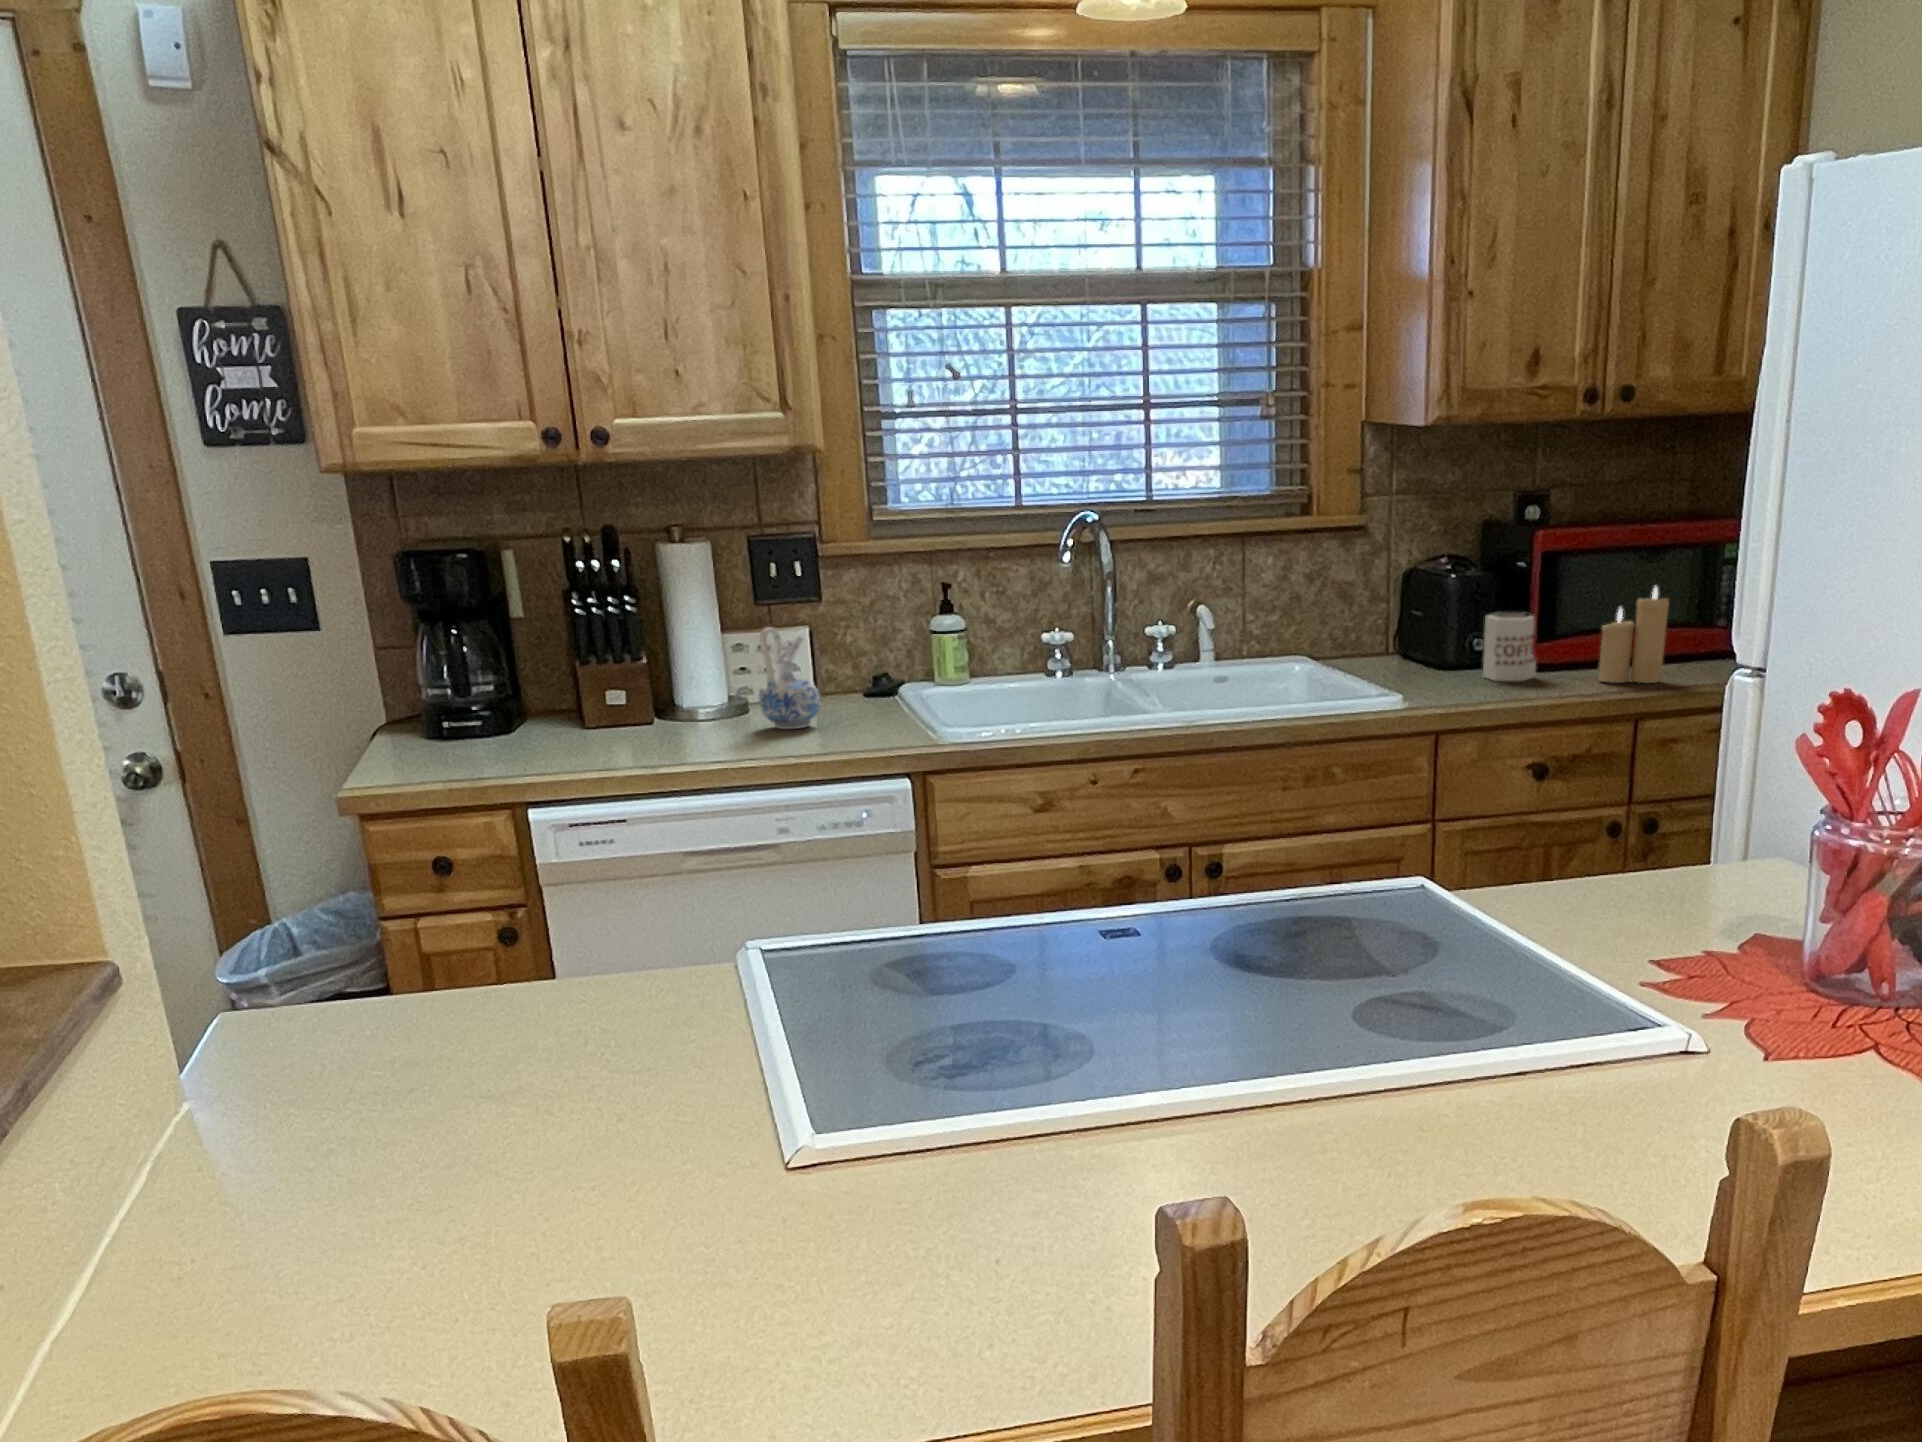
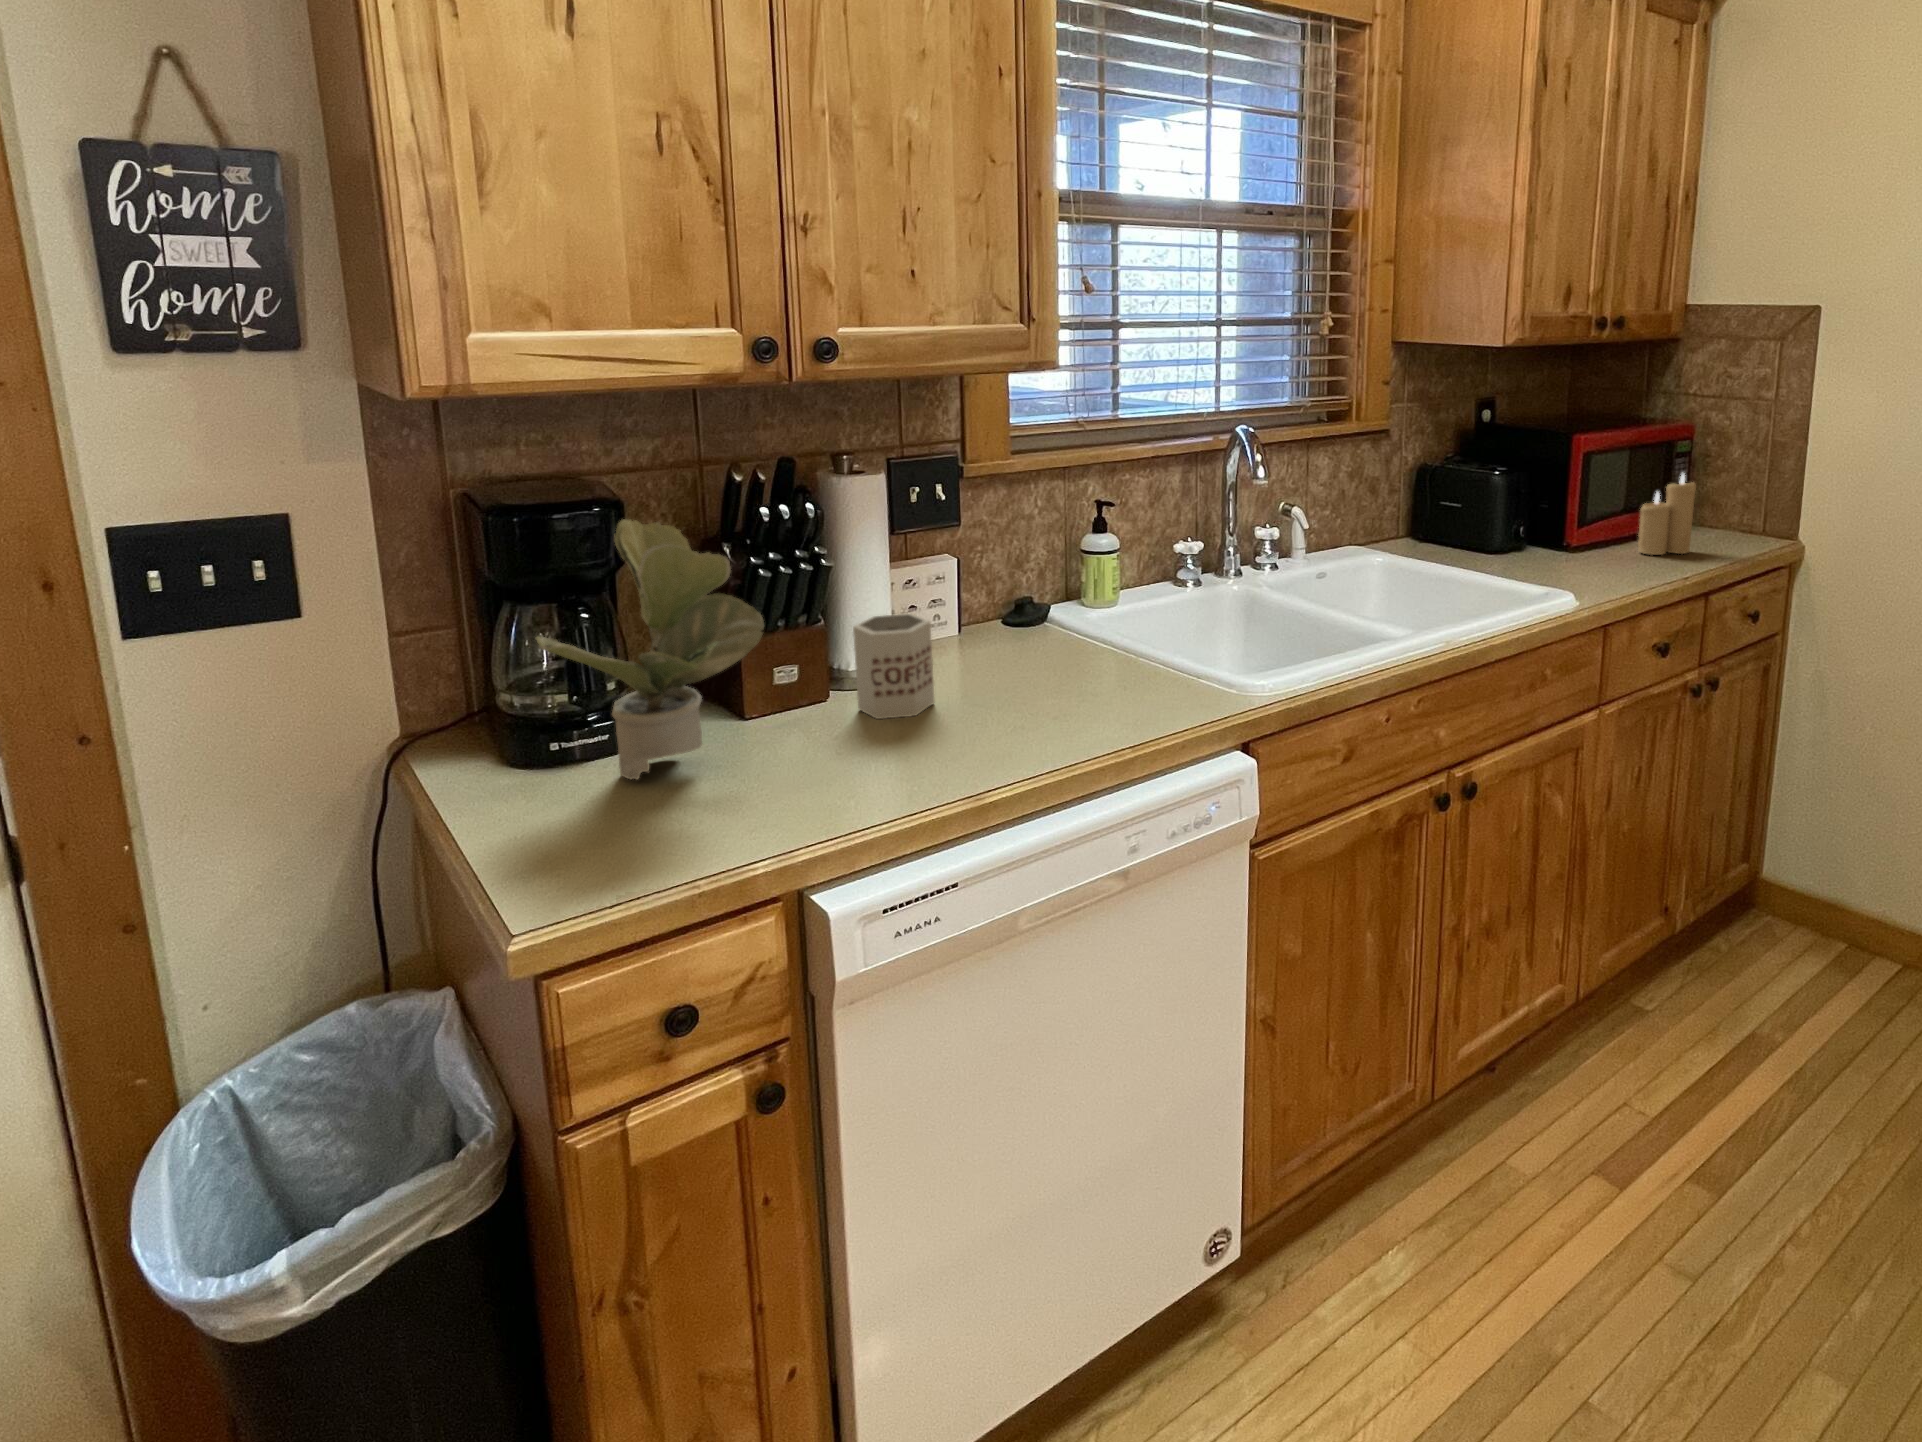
potted plant: none [406,566,564,749] -> present [536,519,764,780]
mug: present [1483,612,1536,681] -> present [853,614,934,719]
ceramic pitcher: present [759,627,821,729] -> none [976,569,1050,689]

